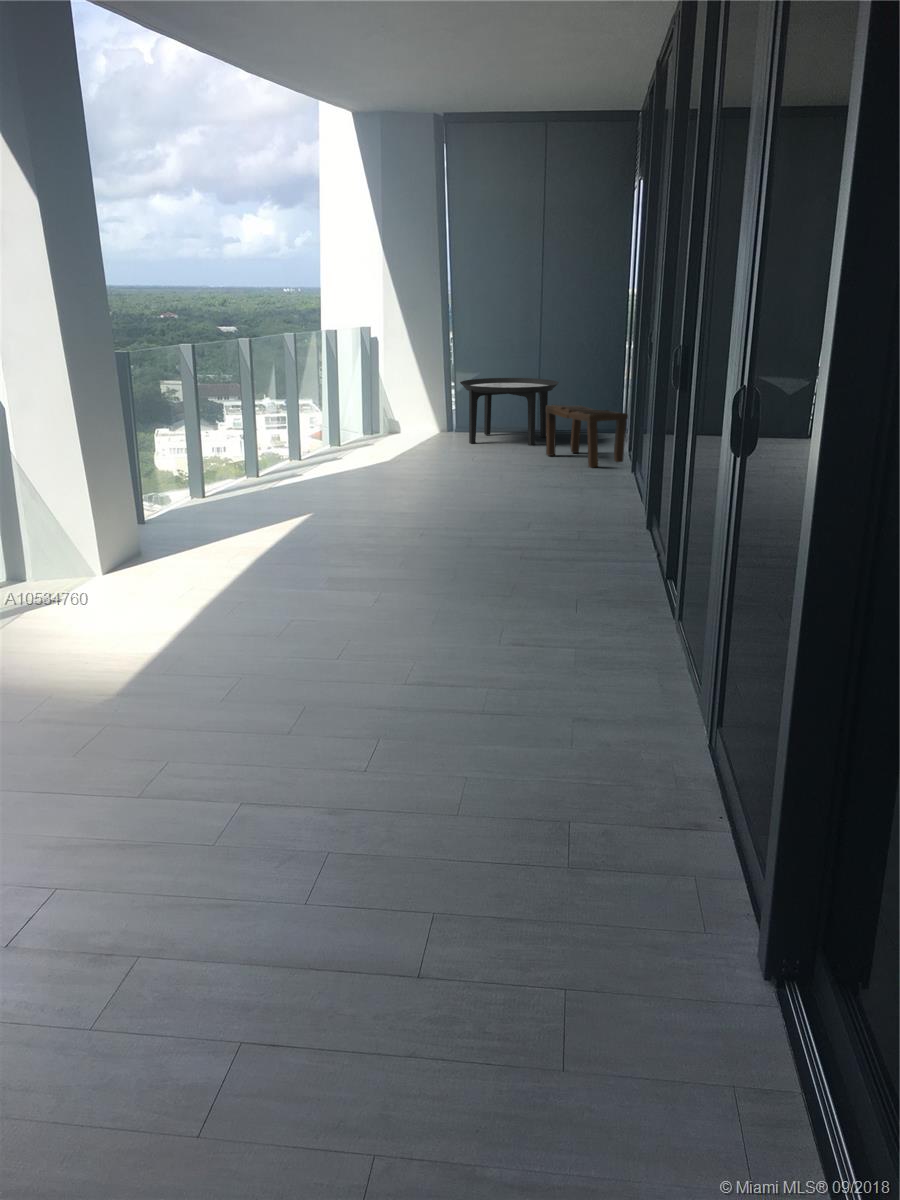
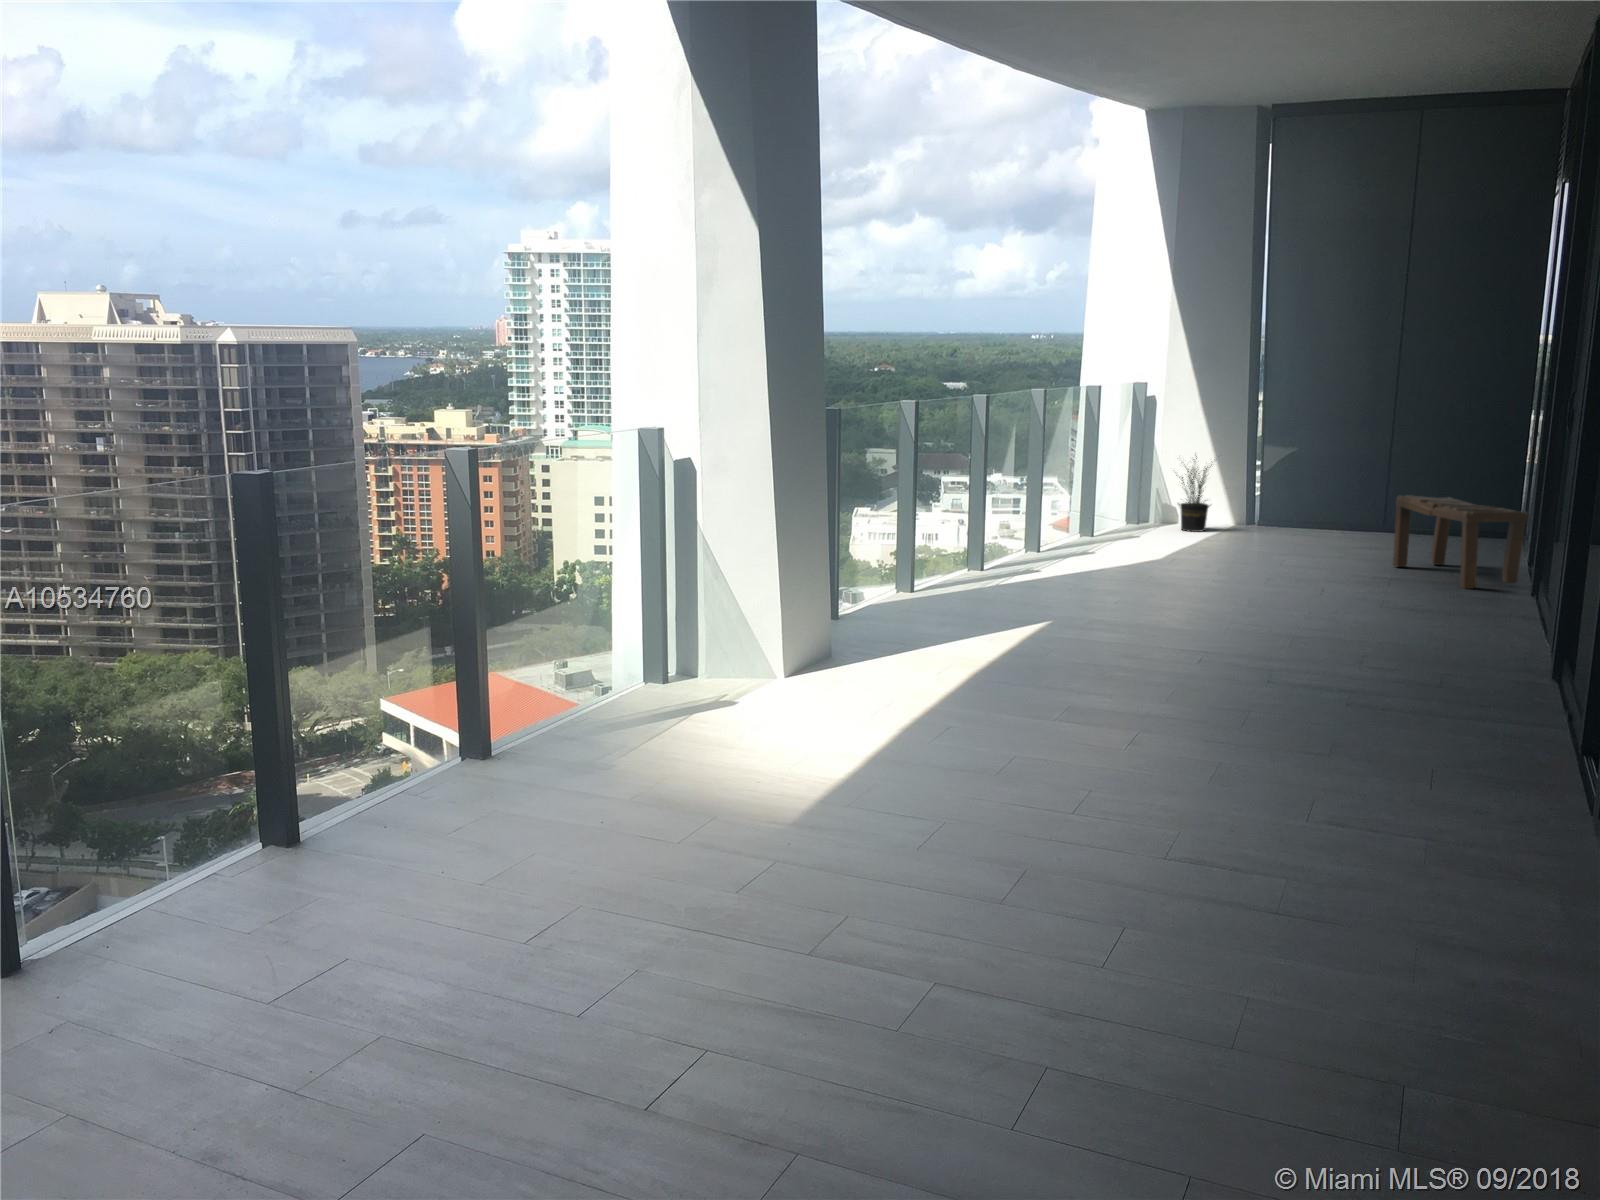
potted plant: none [391,378,429,438] -> present [1176,456,1212,532]
round table: present [460,378,559,446] -> none [1268,455,1417,551]

